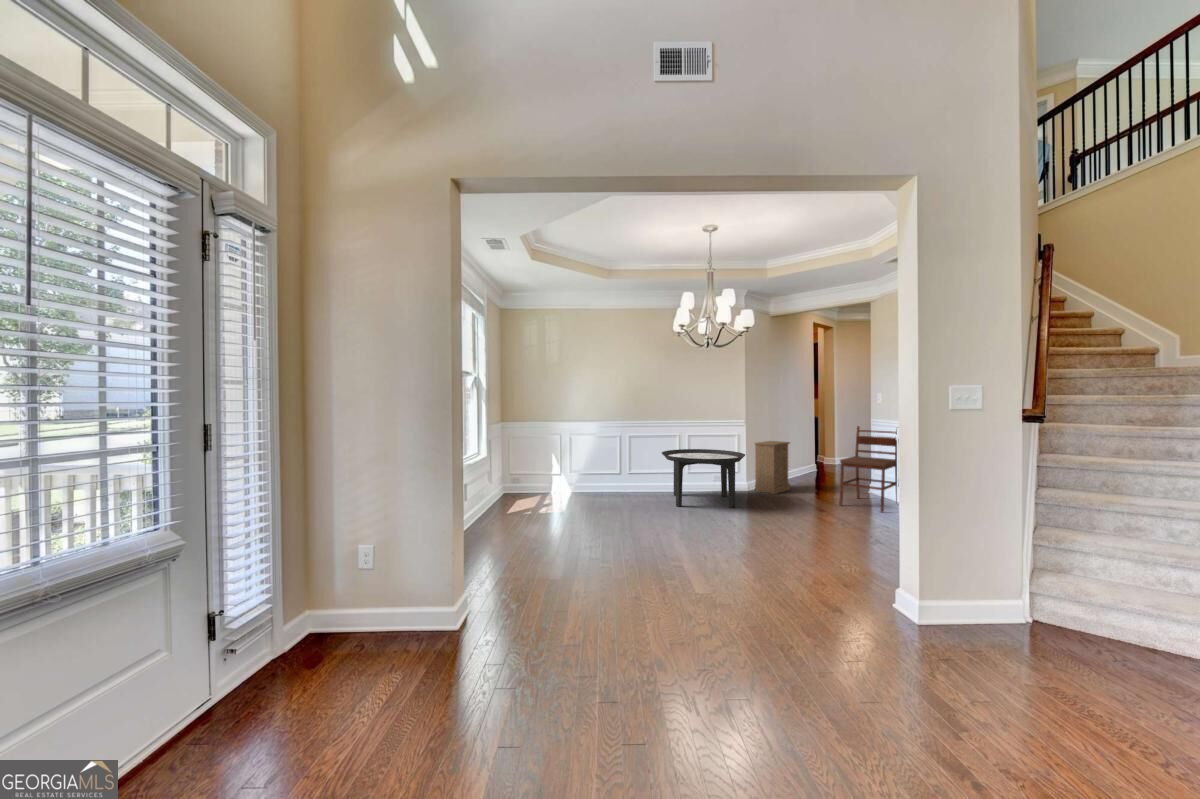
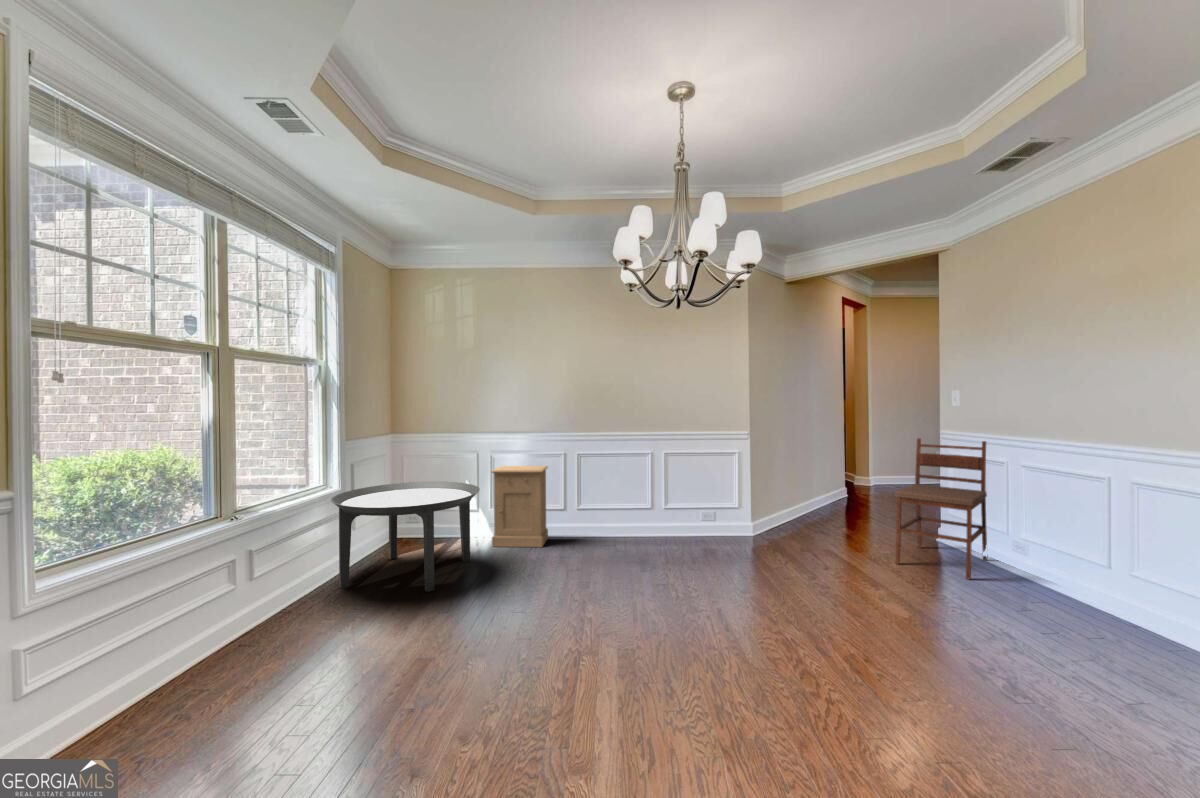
cabinet: present [755,441,790,494] -> present [491,466,548,547]
round table: present [662,449,745,508] -> present [331,482,480,592]

